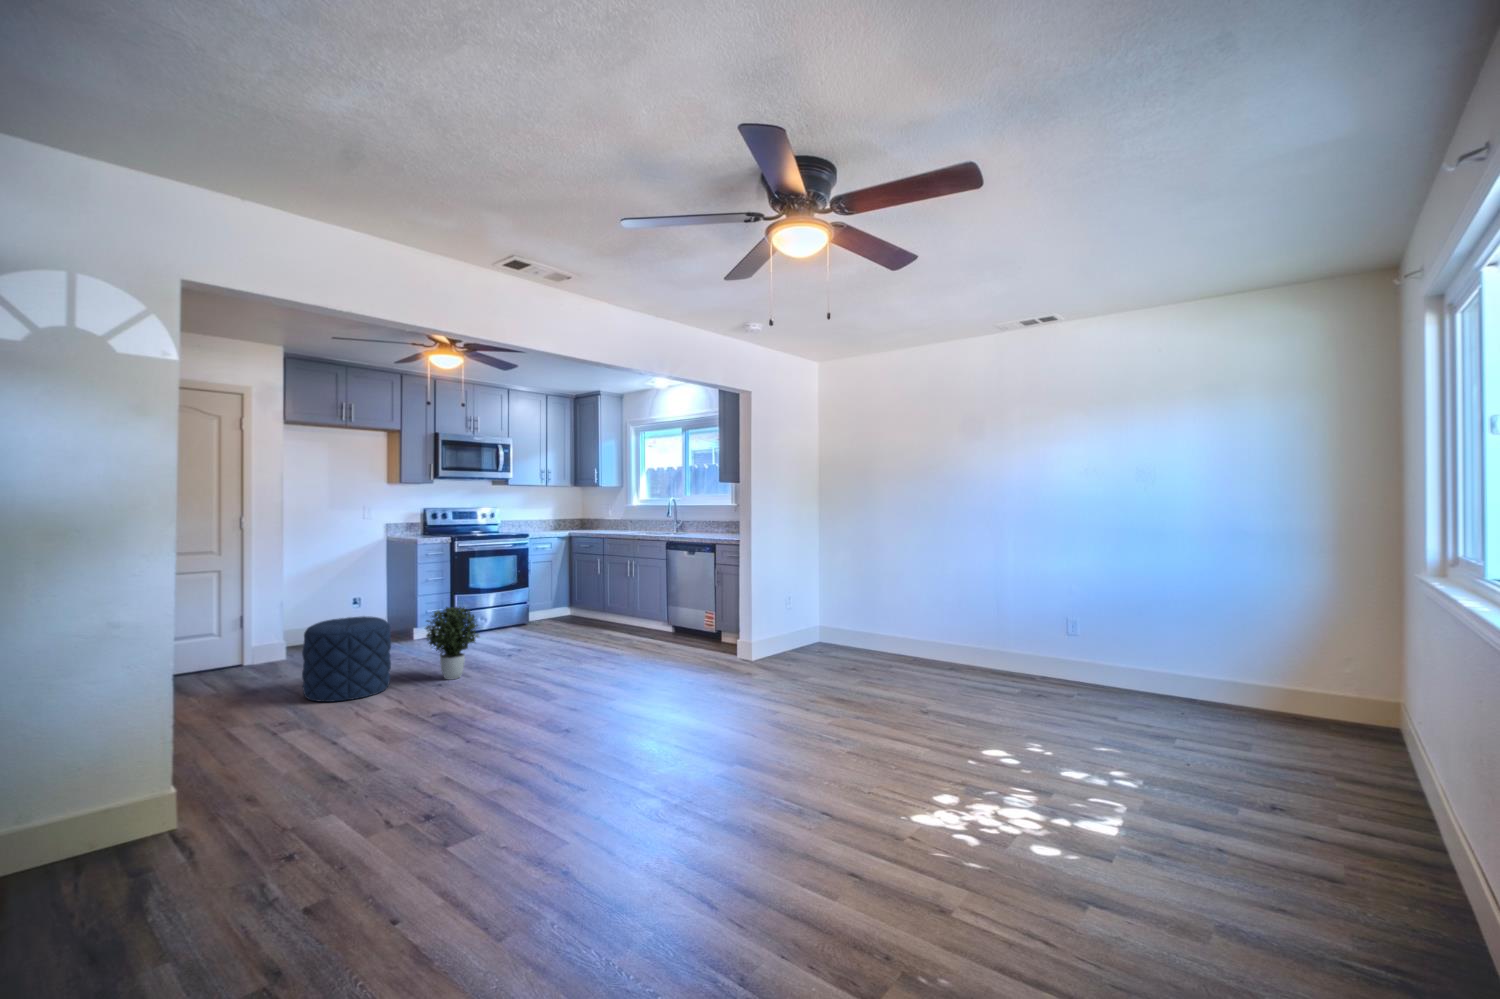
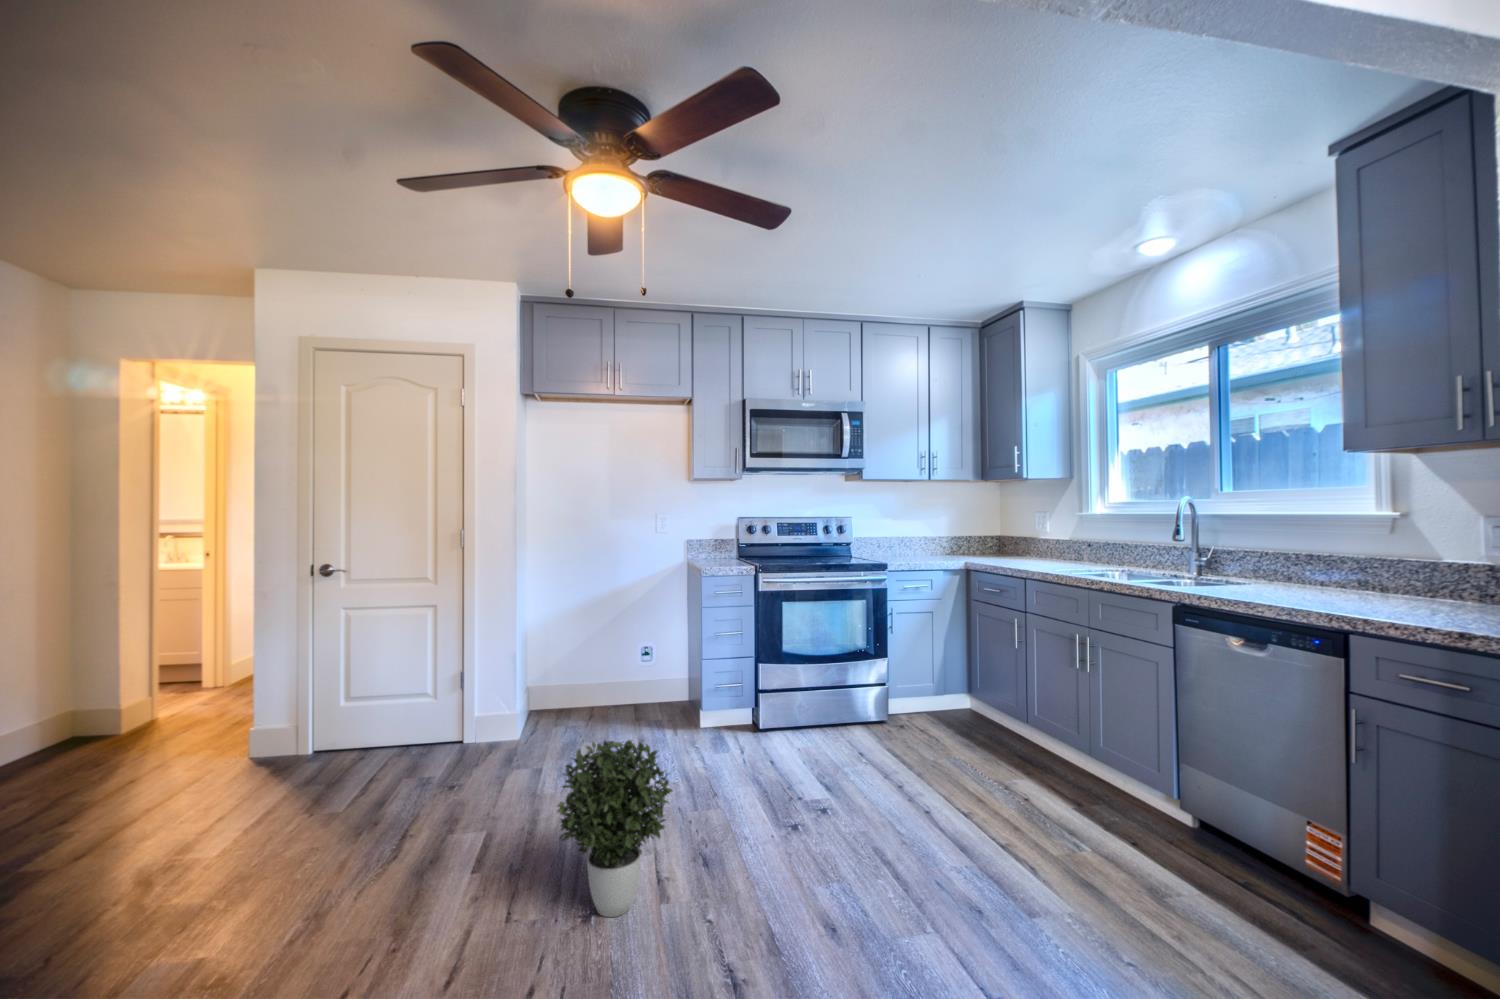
pouf: present [302,616,391,702] -> none [327,730,505,942]

